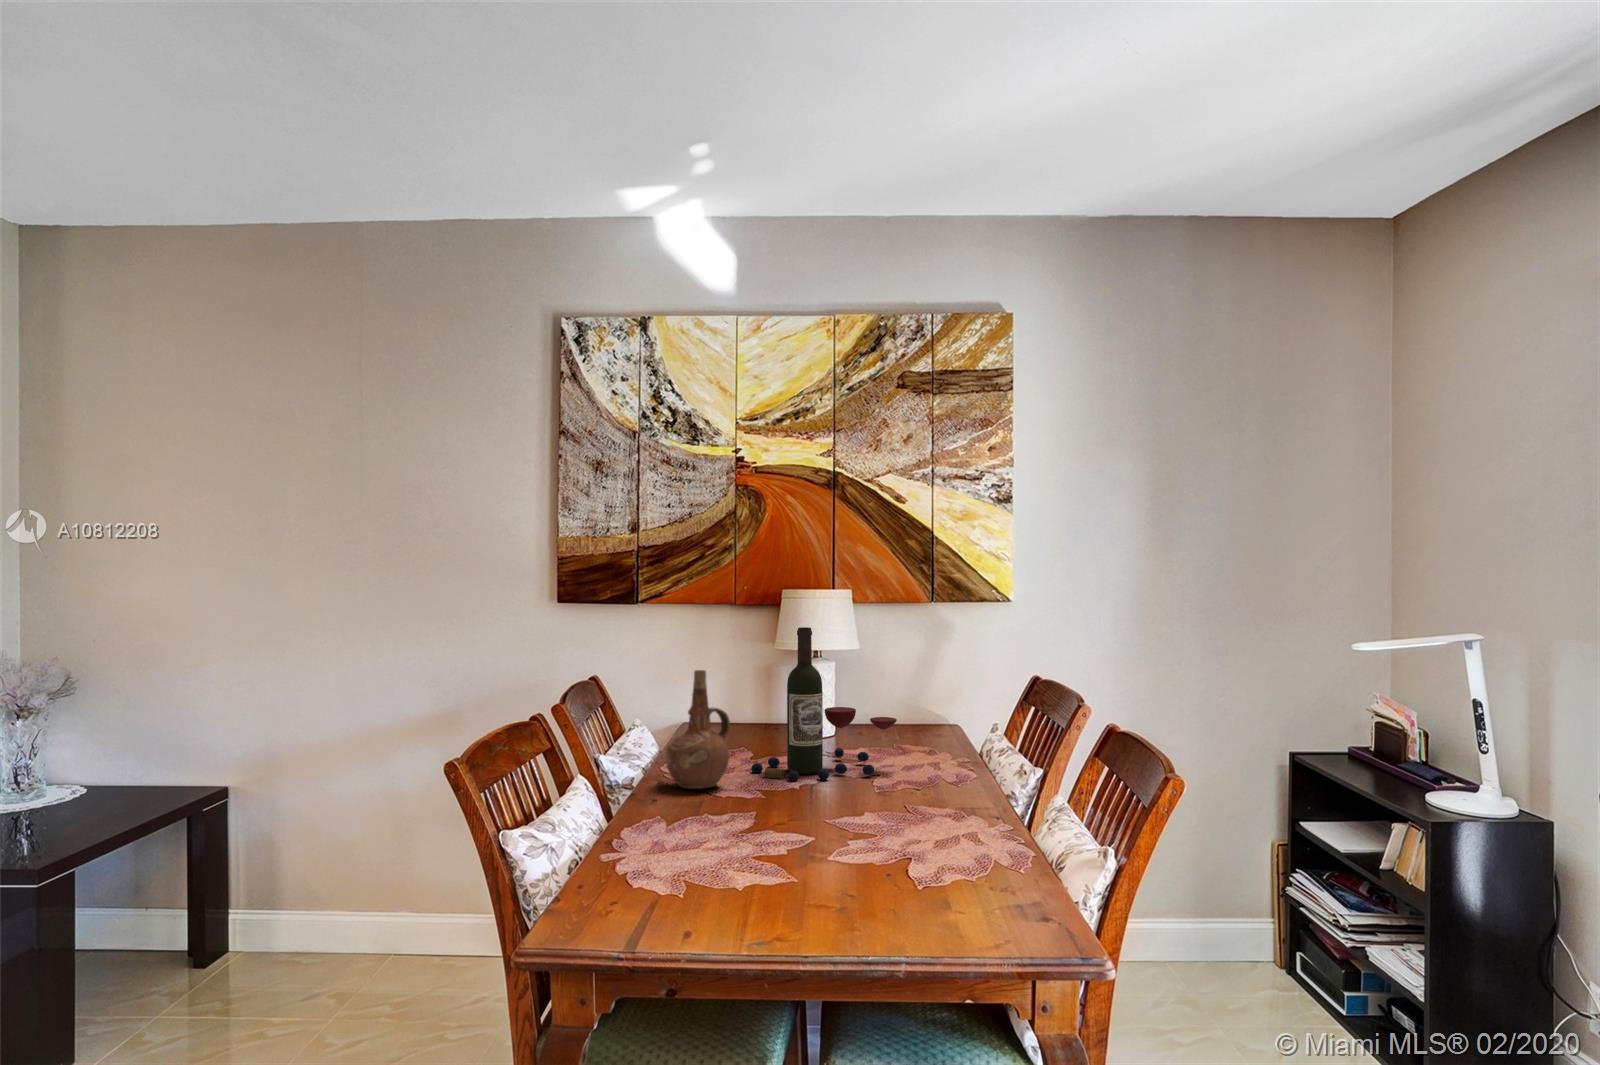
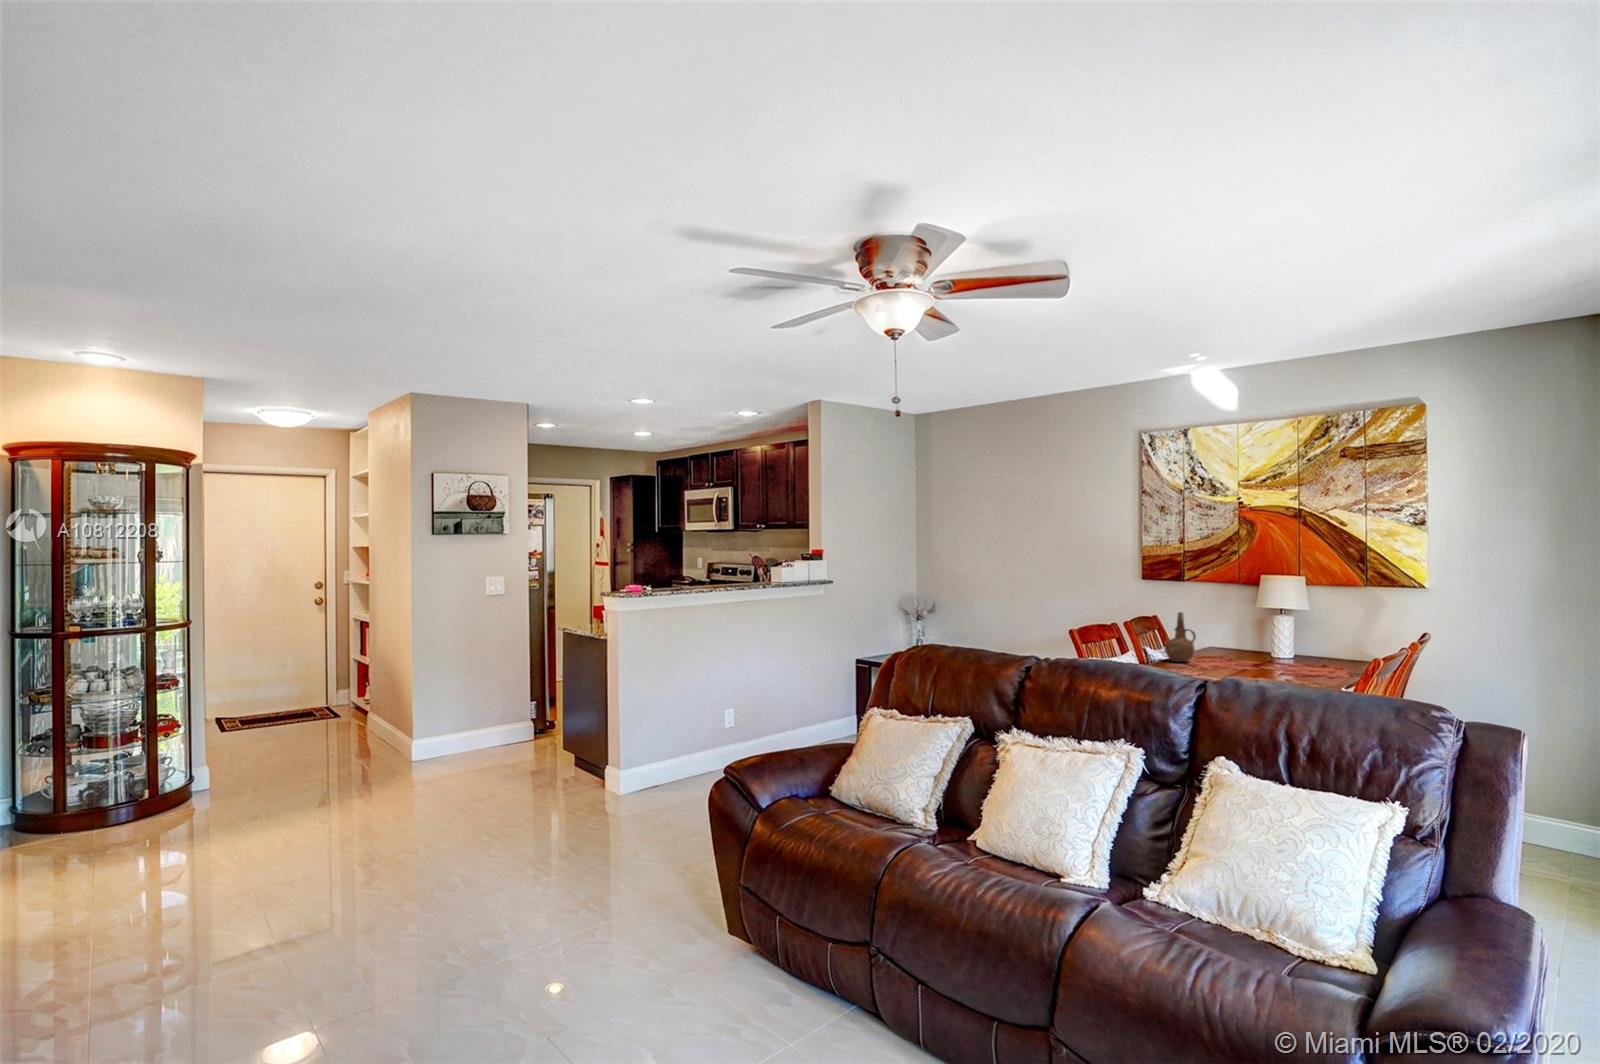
wine bottle: present [751,627,897,781] -> none [1214,596,1297,668]

